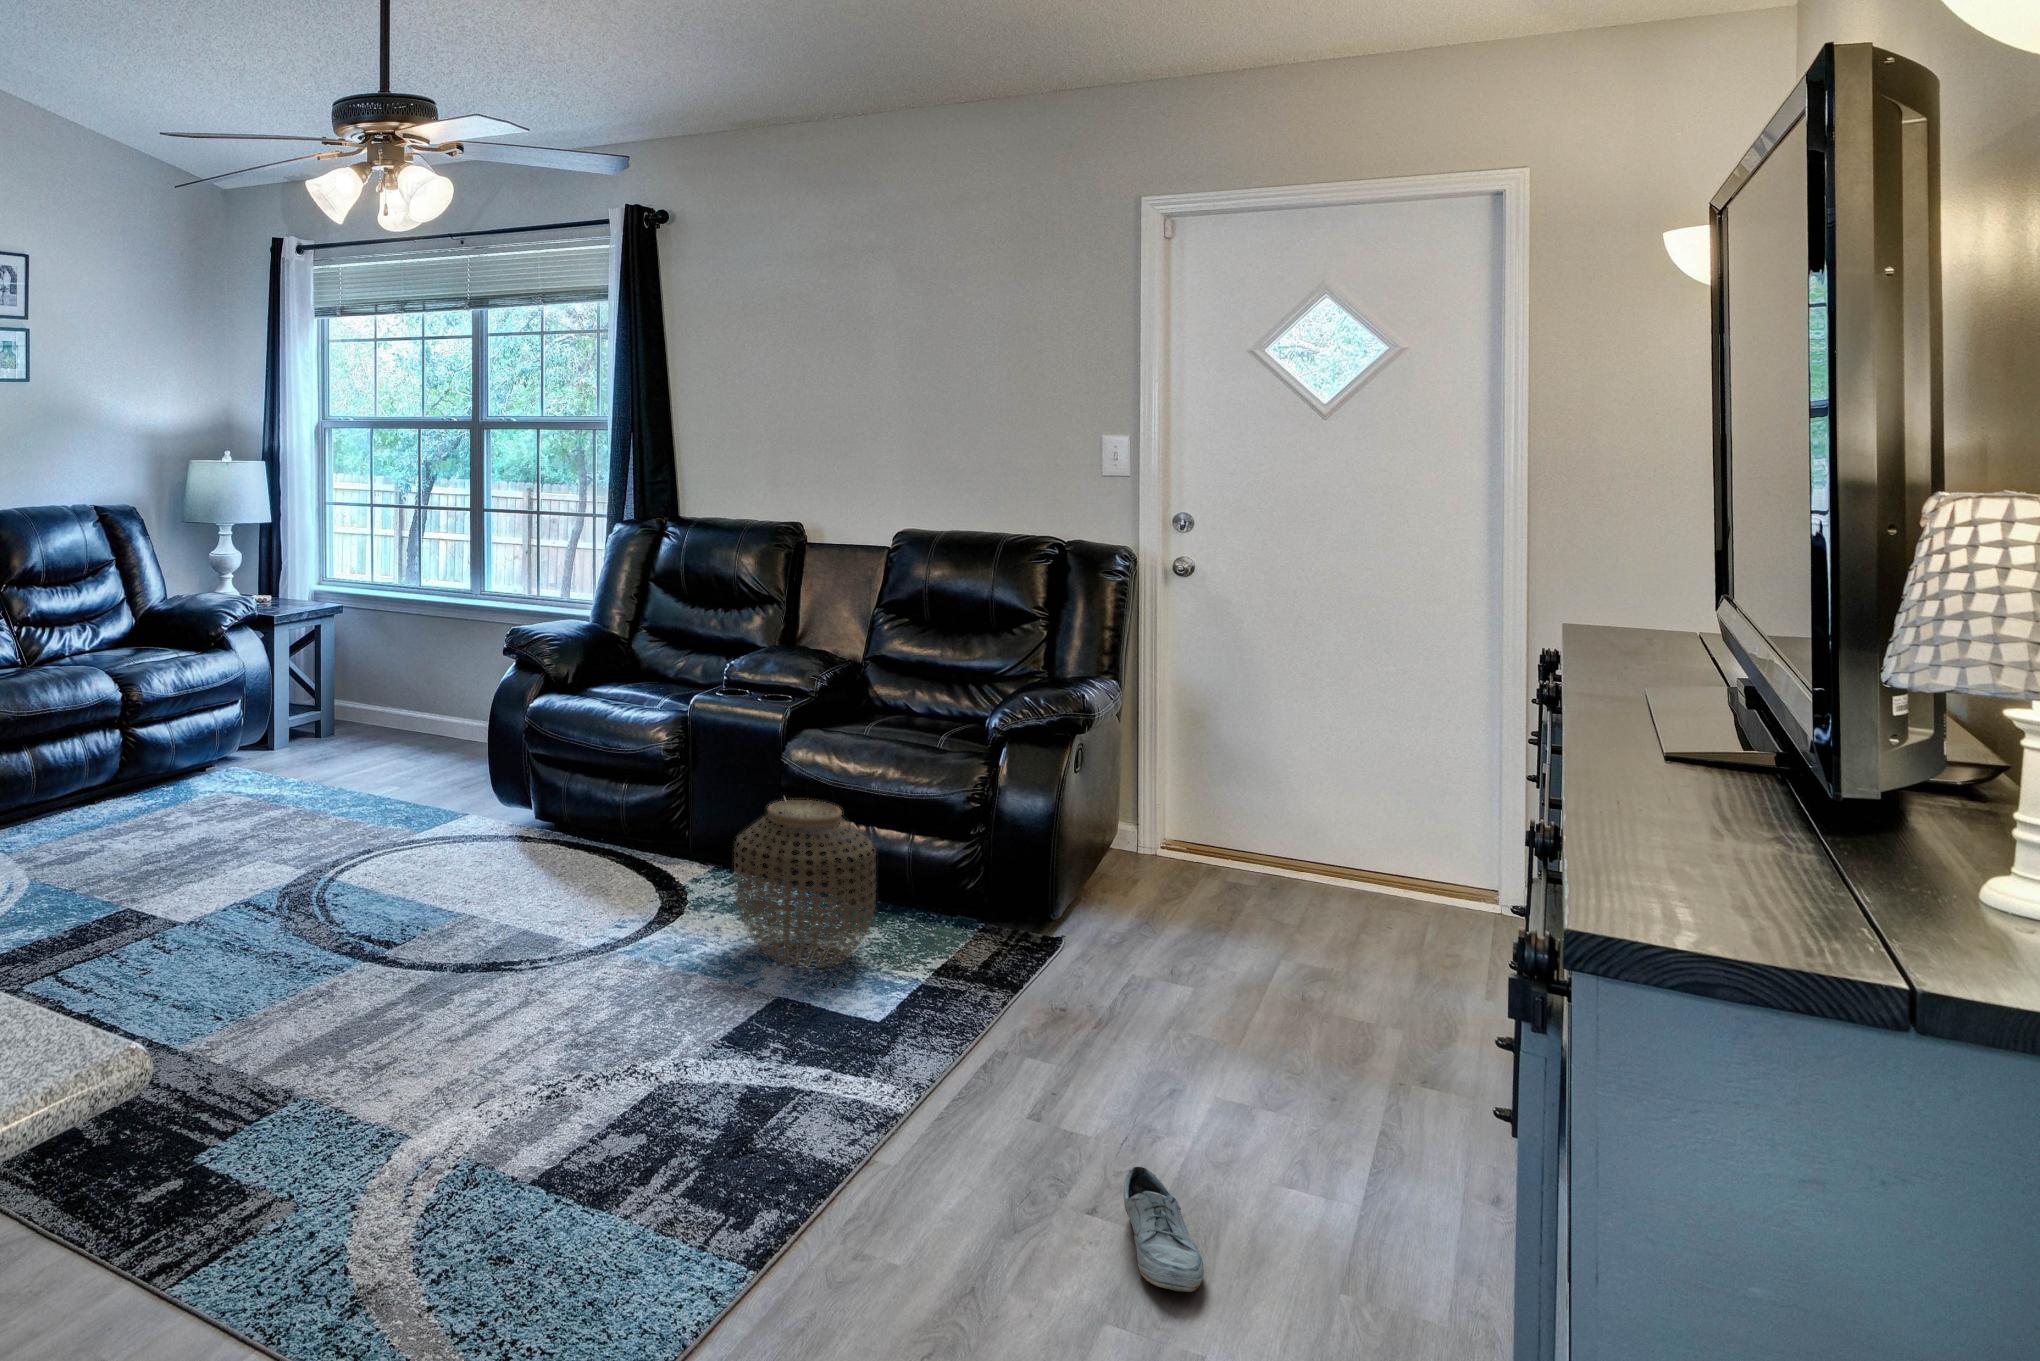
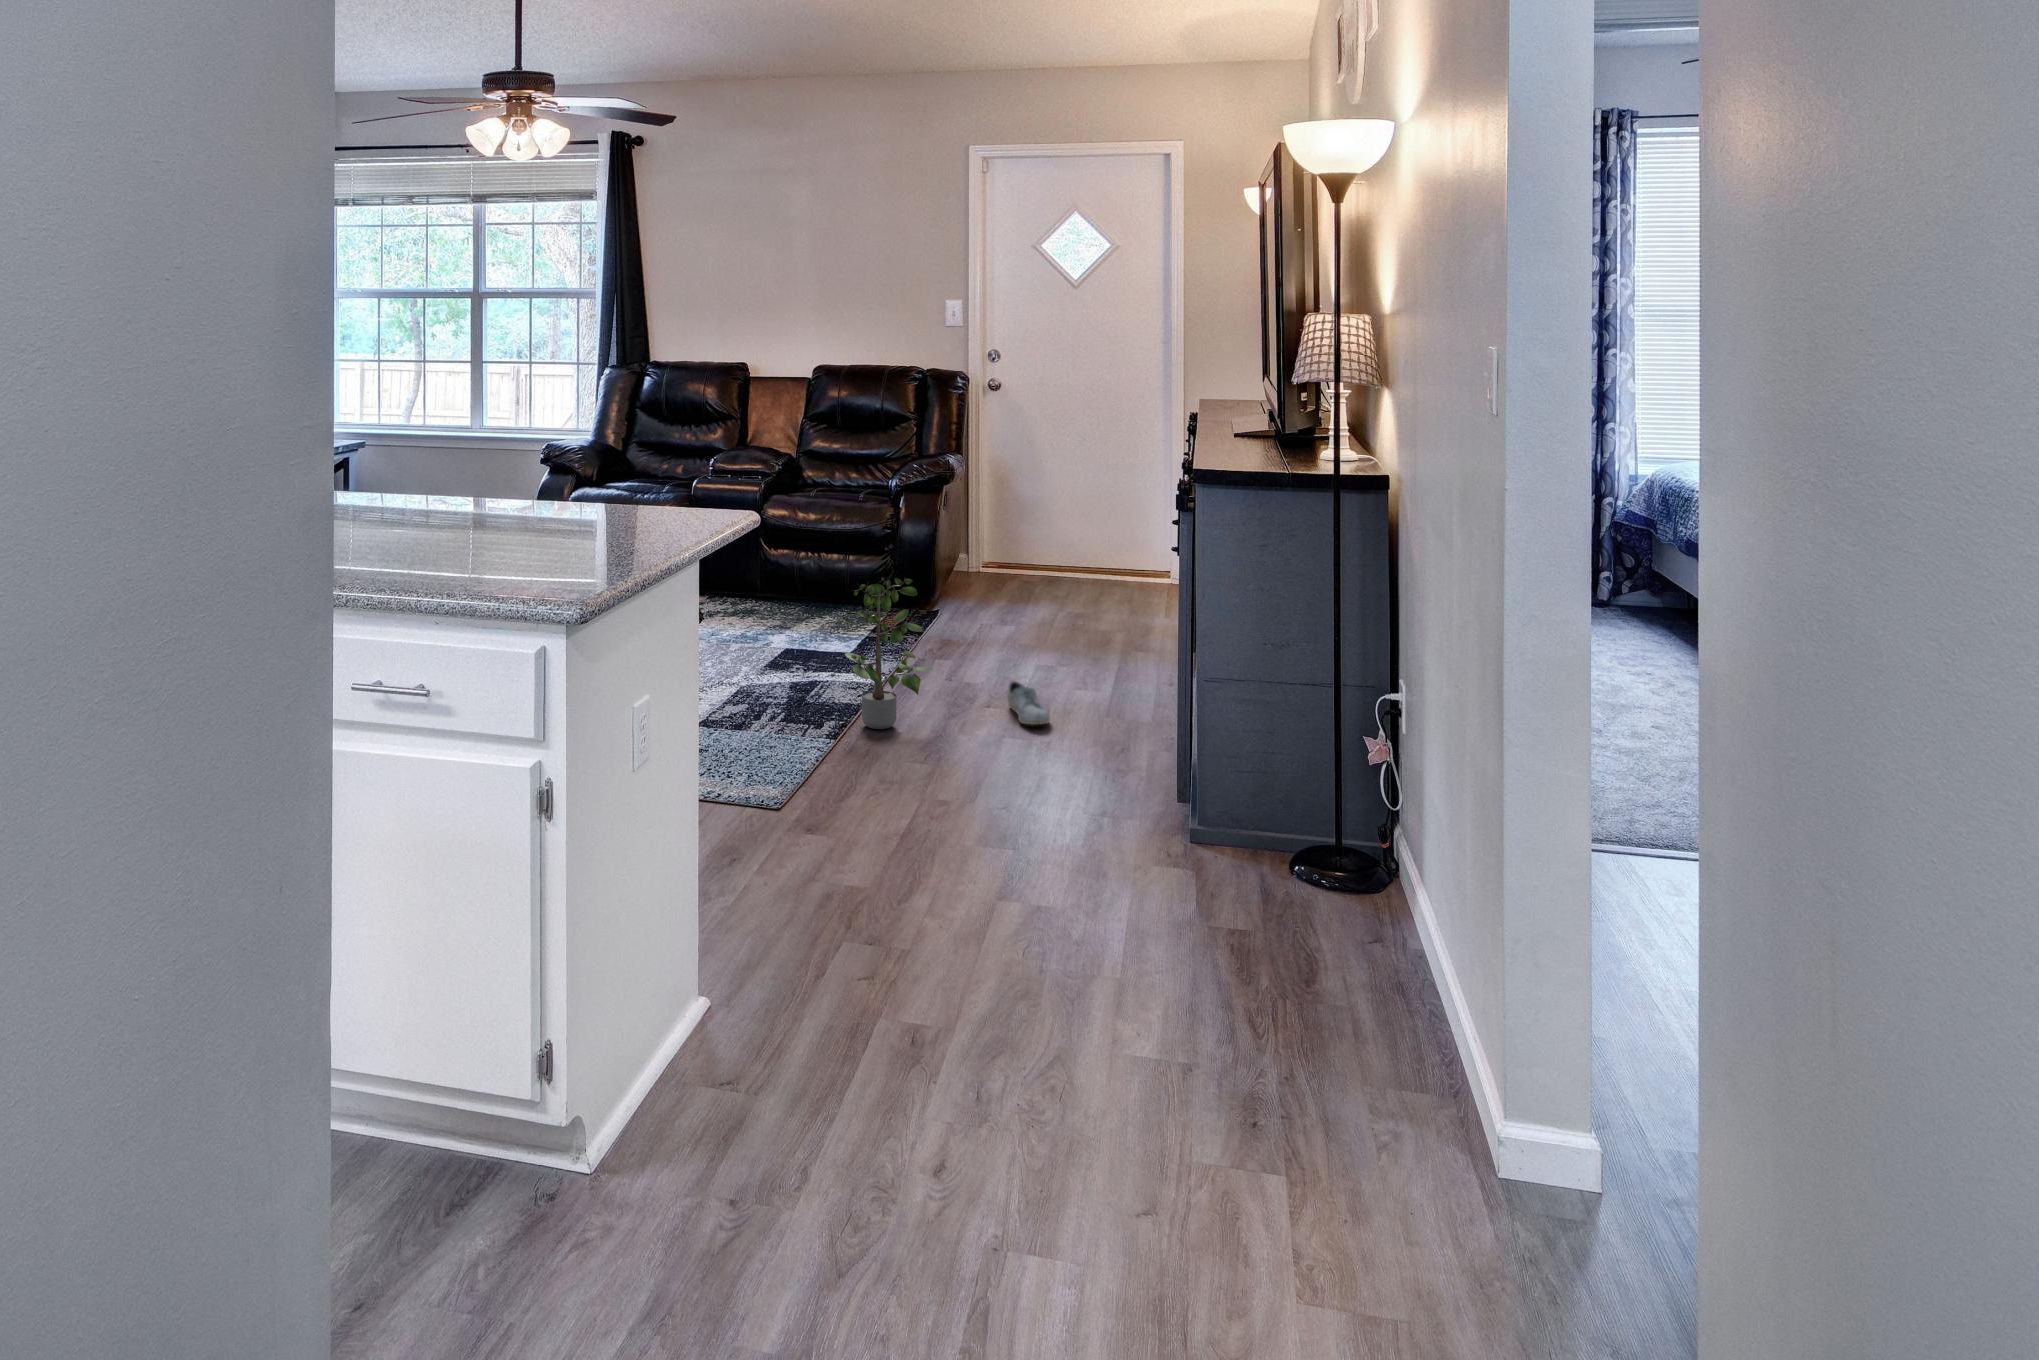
woven basket: present [734,800,876,968] -> none [746,535,835,634]
potted plant: none [795,947,968,1246] -> present [845,578,931,729]

